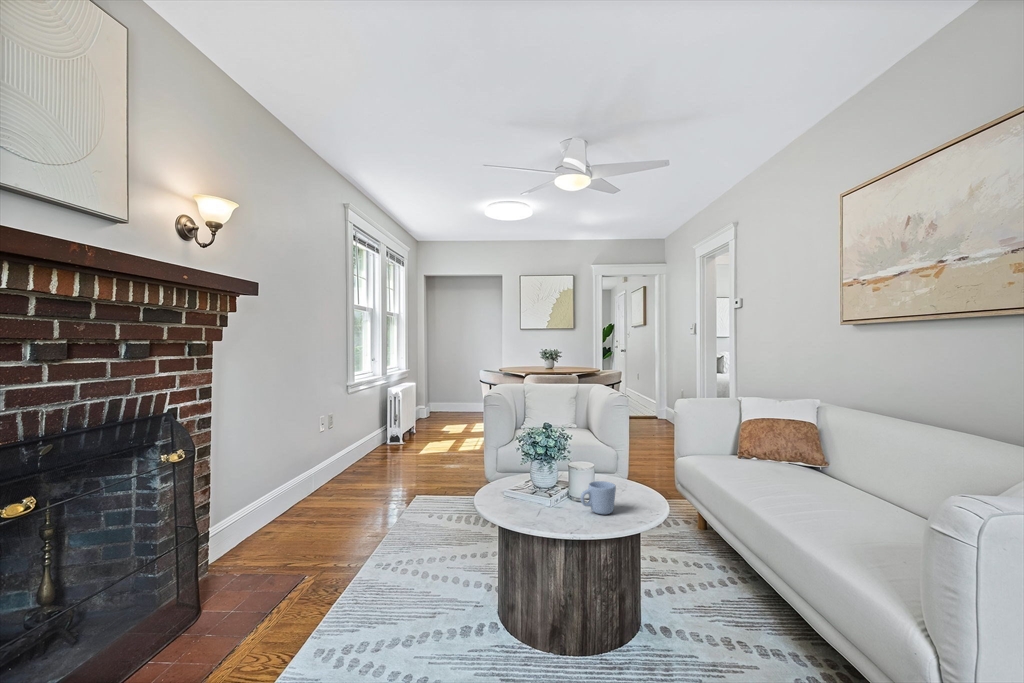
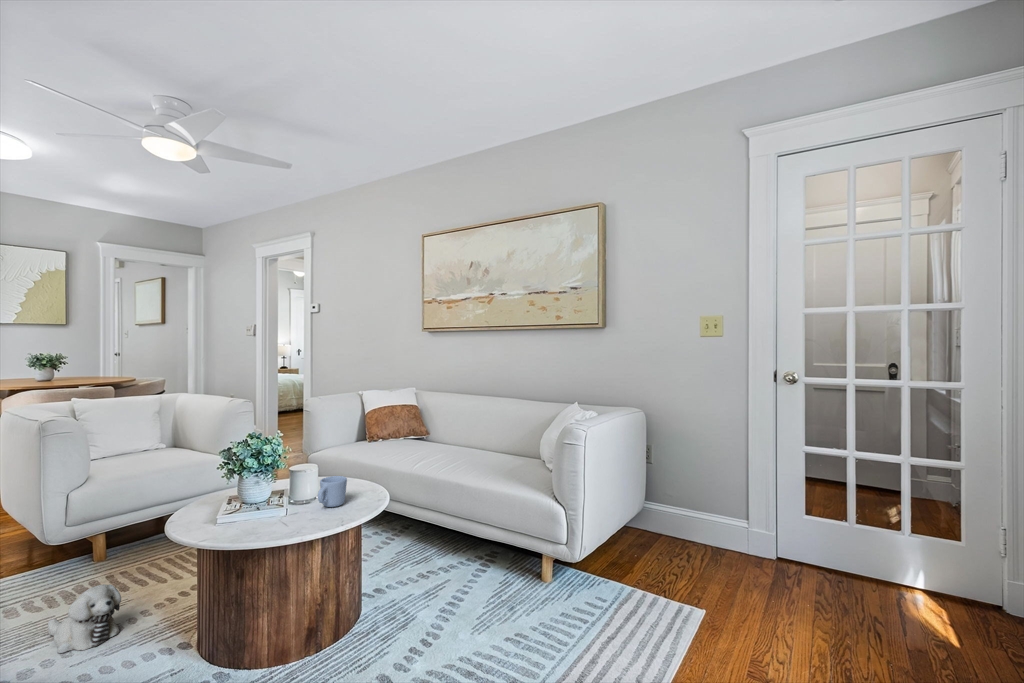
plush toy: none [442,520,480,564] -> present [48,584,121,653]

